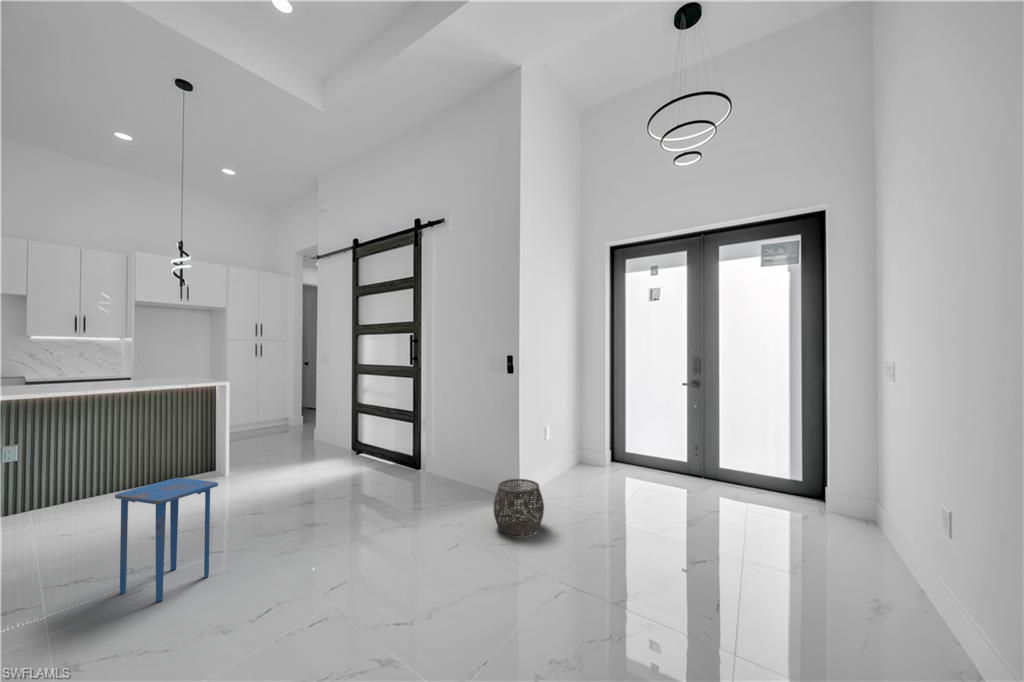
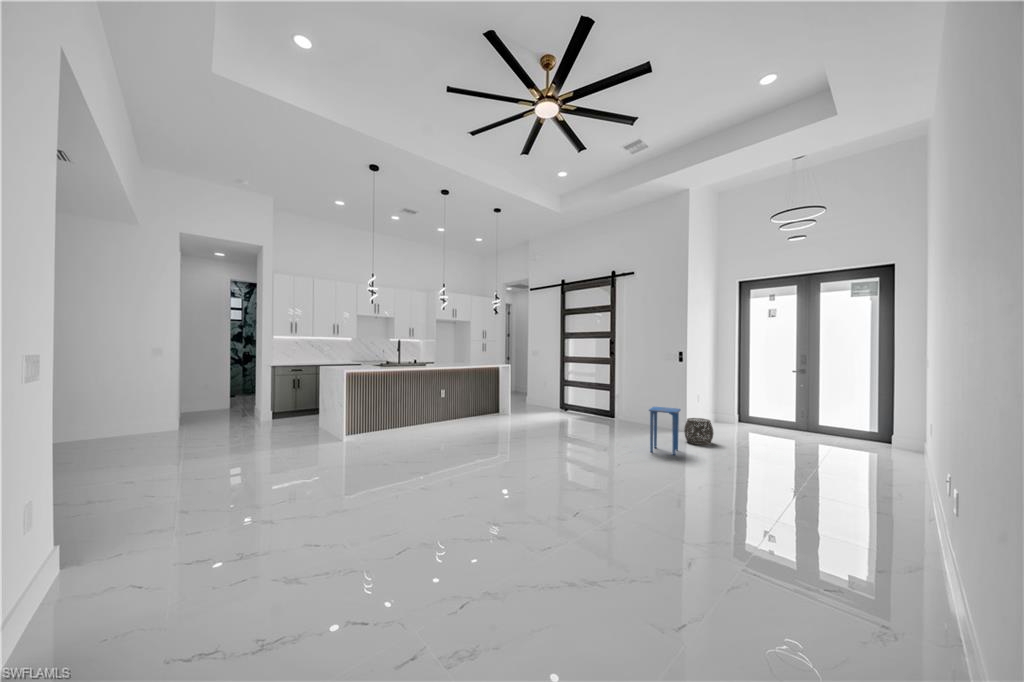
side table: present [115,478,218,602] -> present [649,407,680,455]

